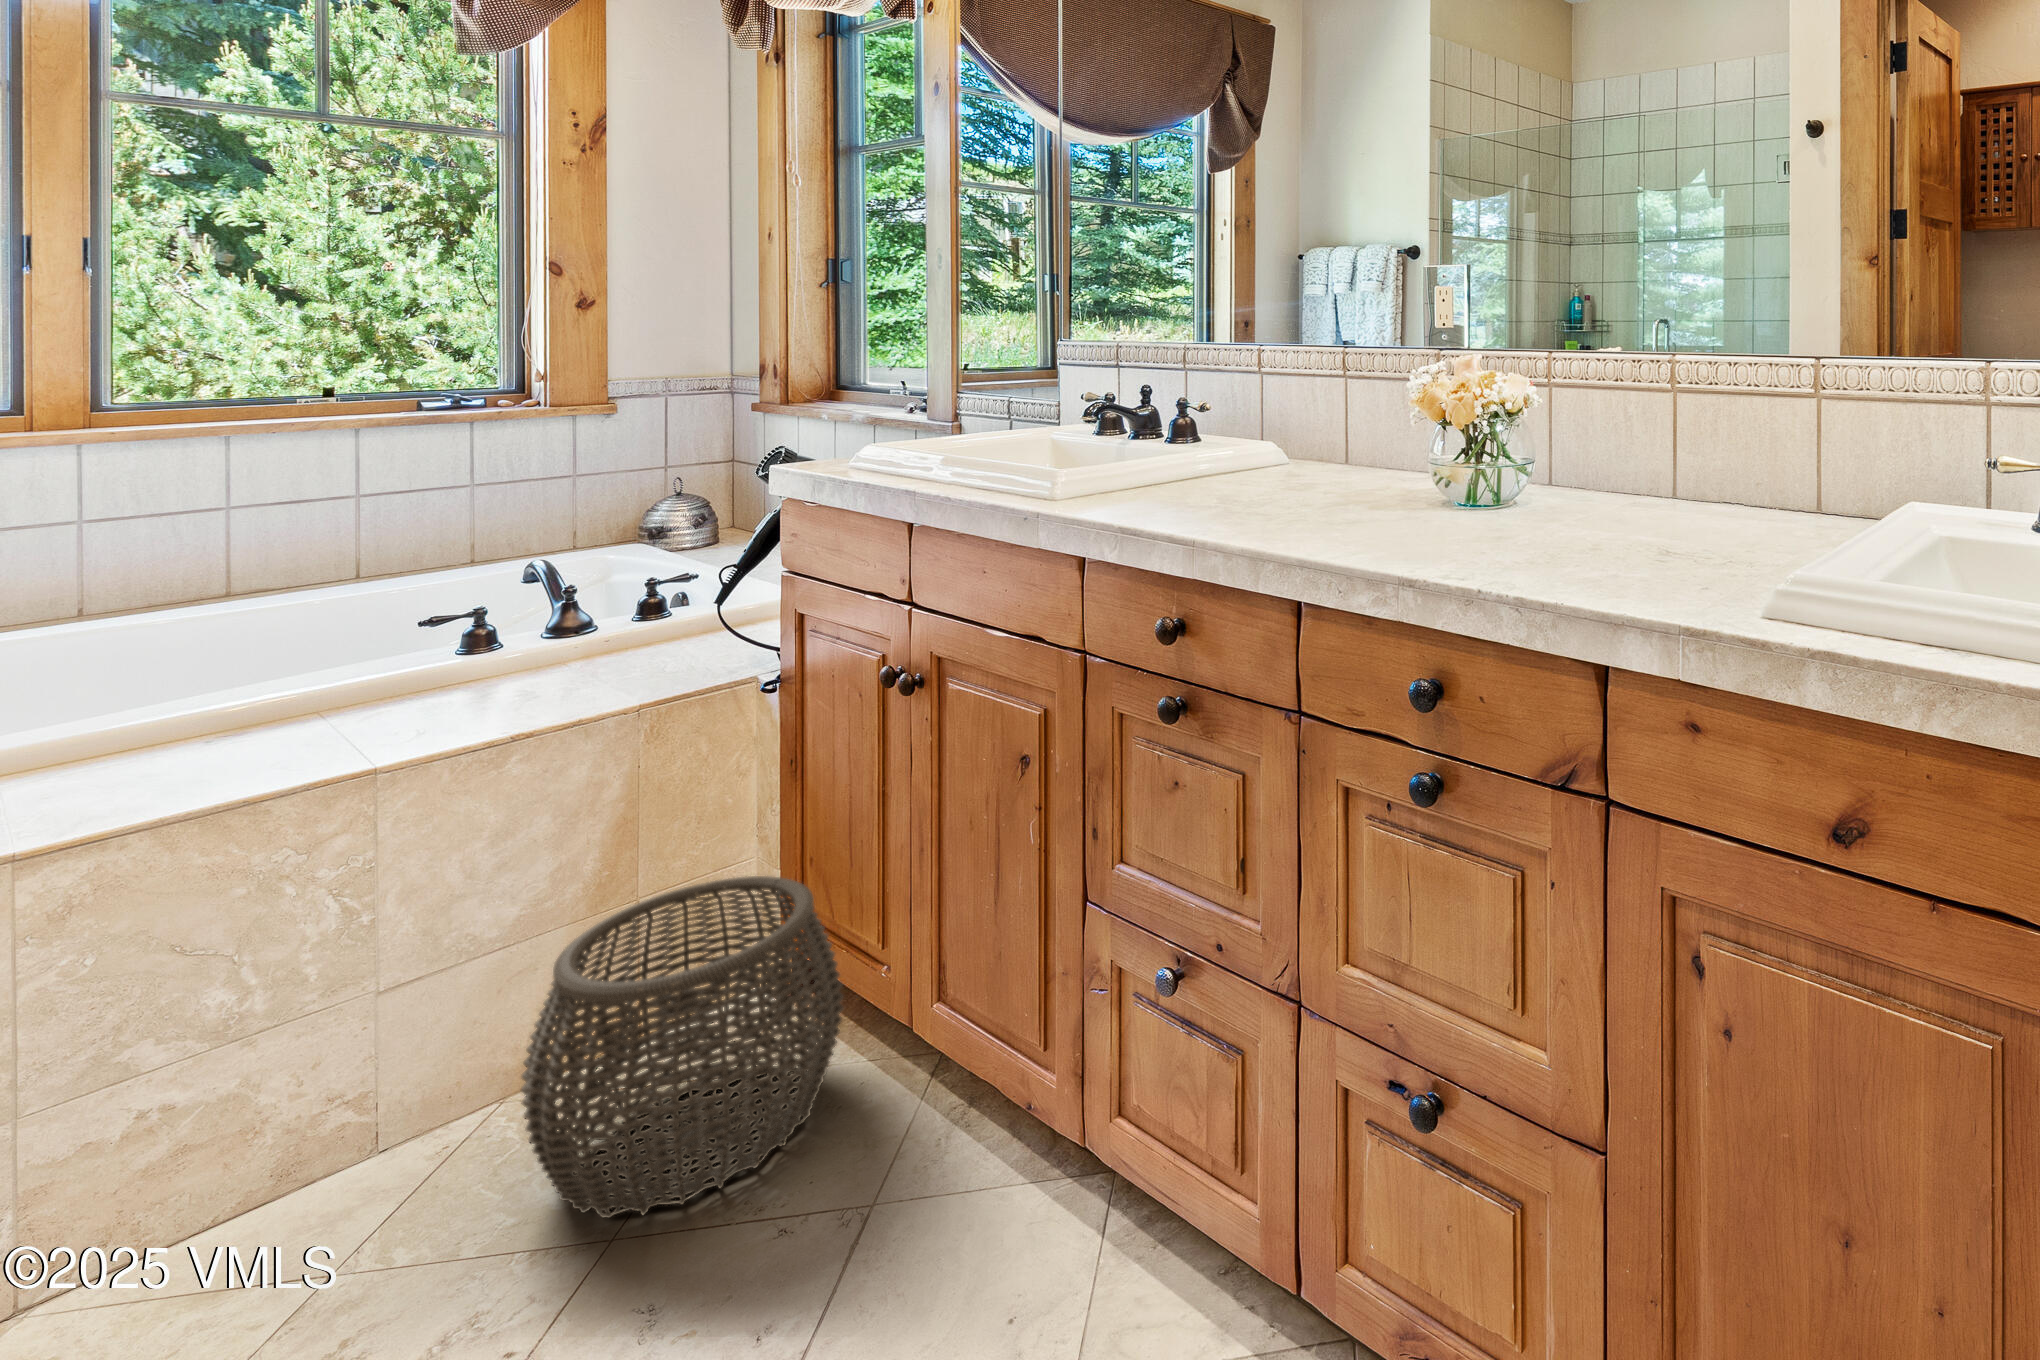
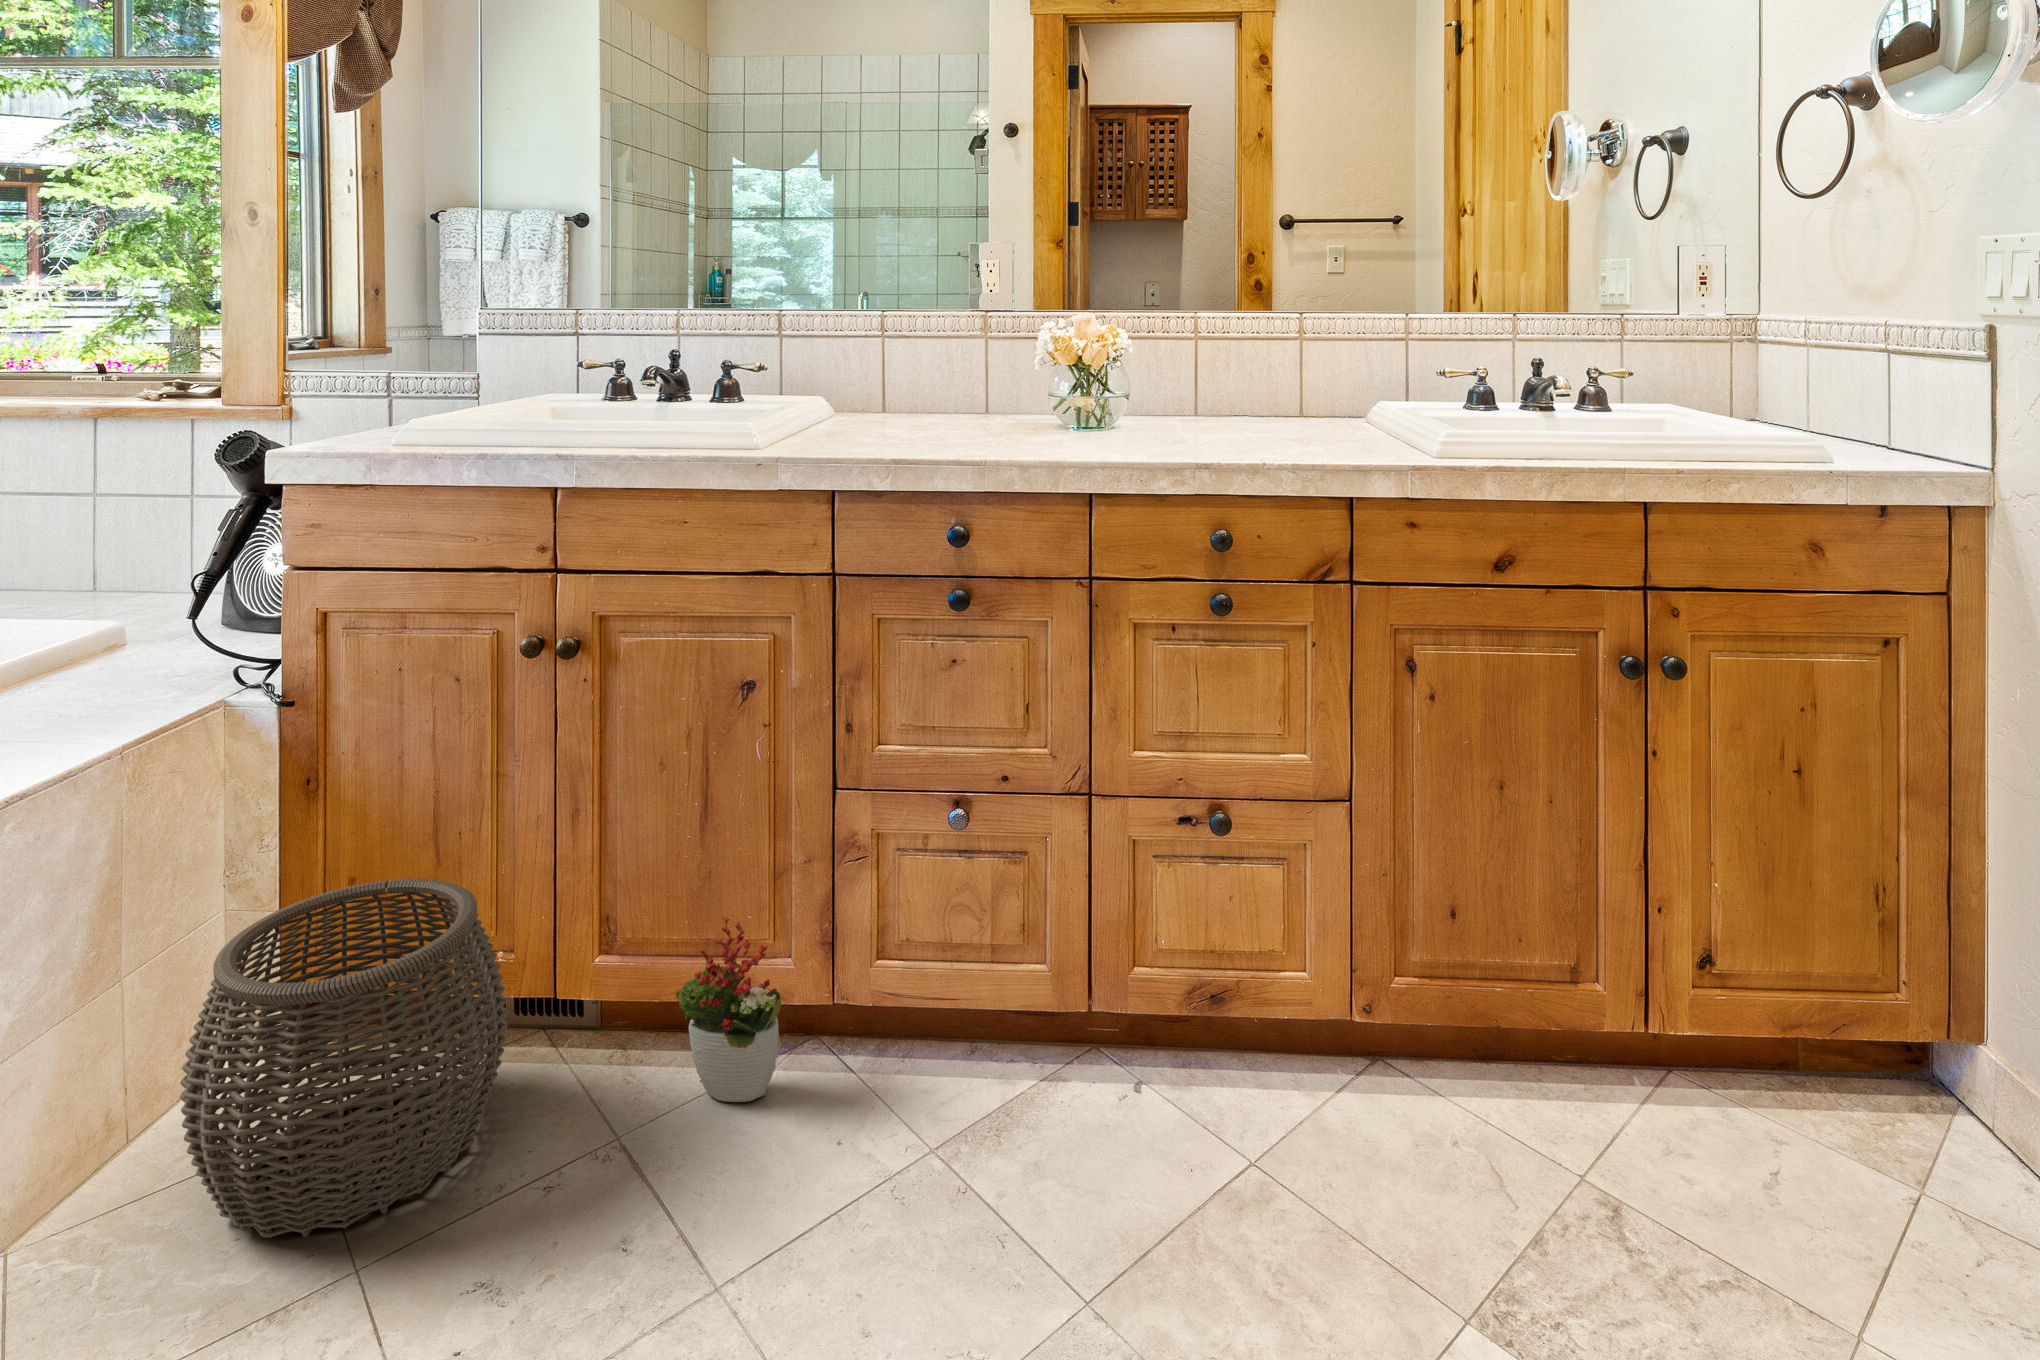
decorative plant: none [912,1006,1020,1222] -> present [676,916,781,1102]

